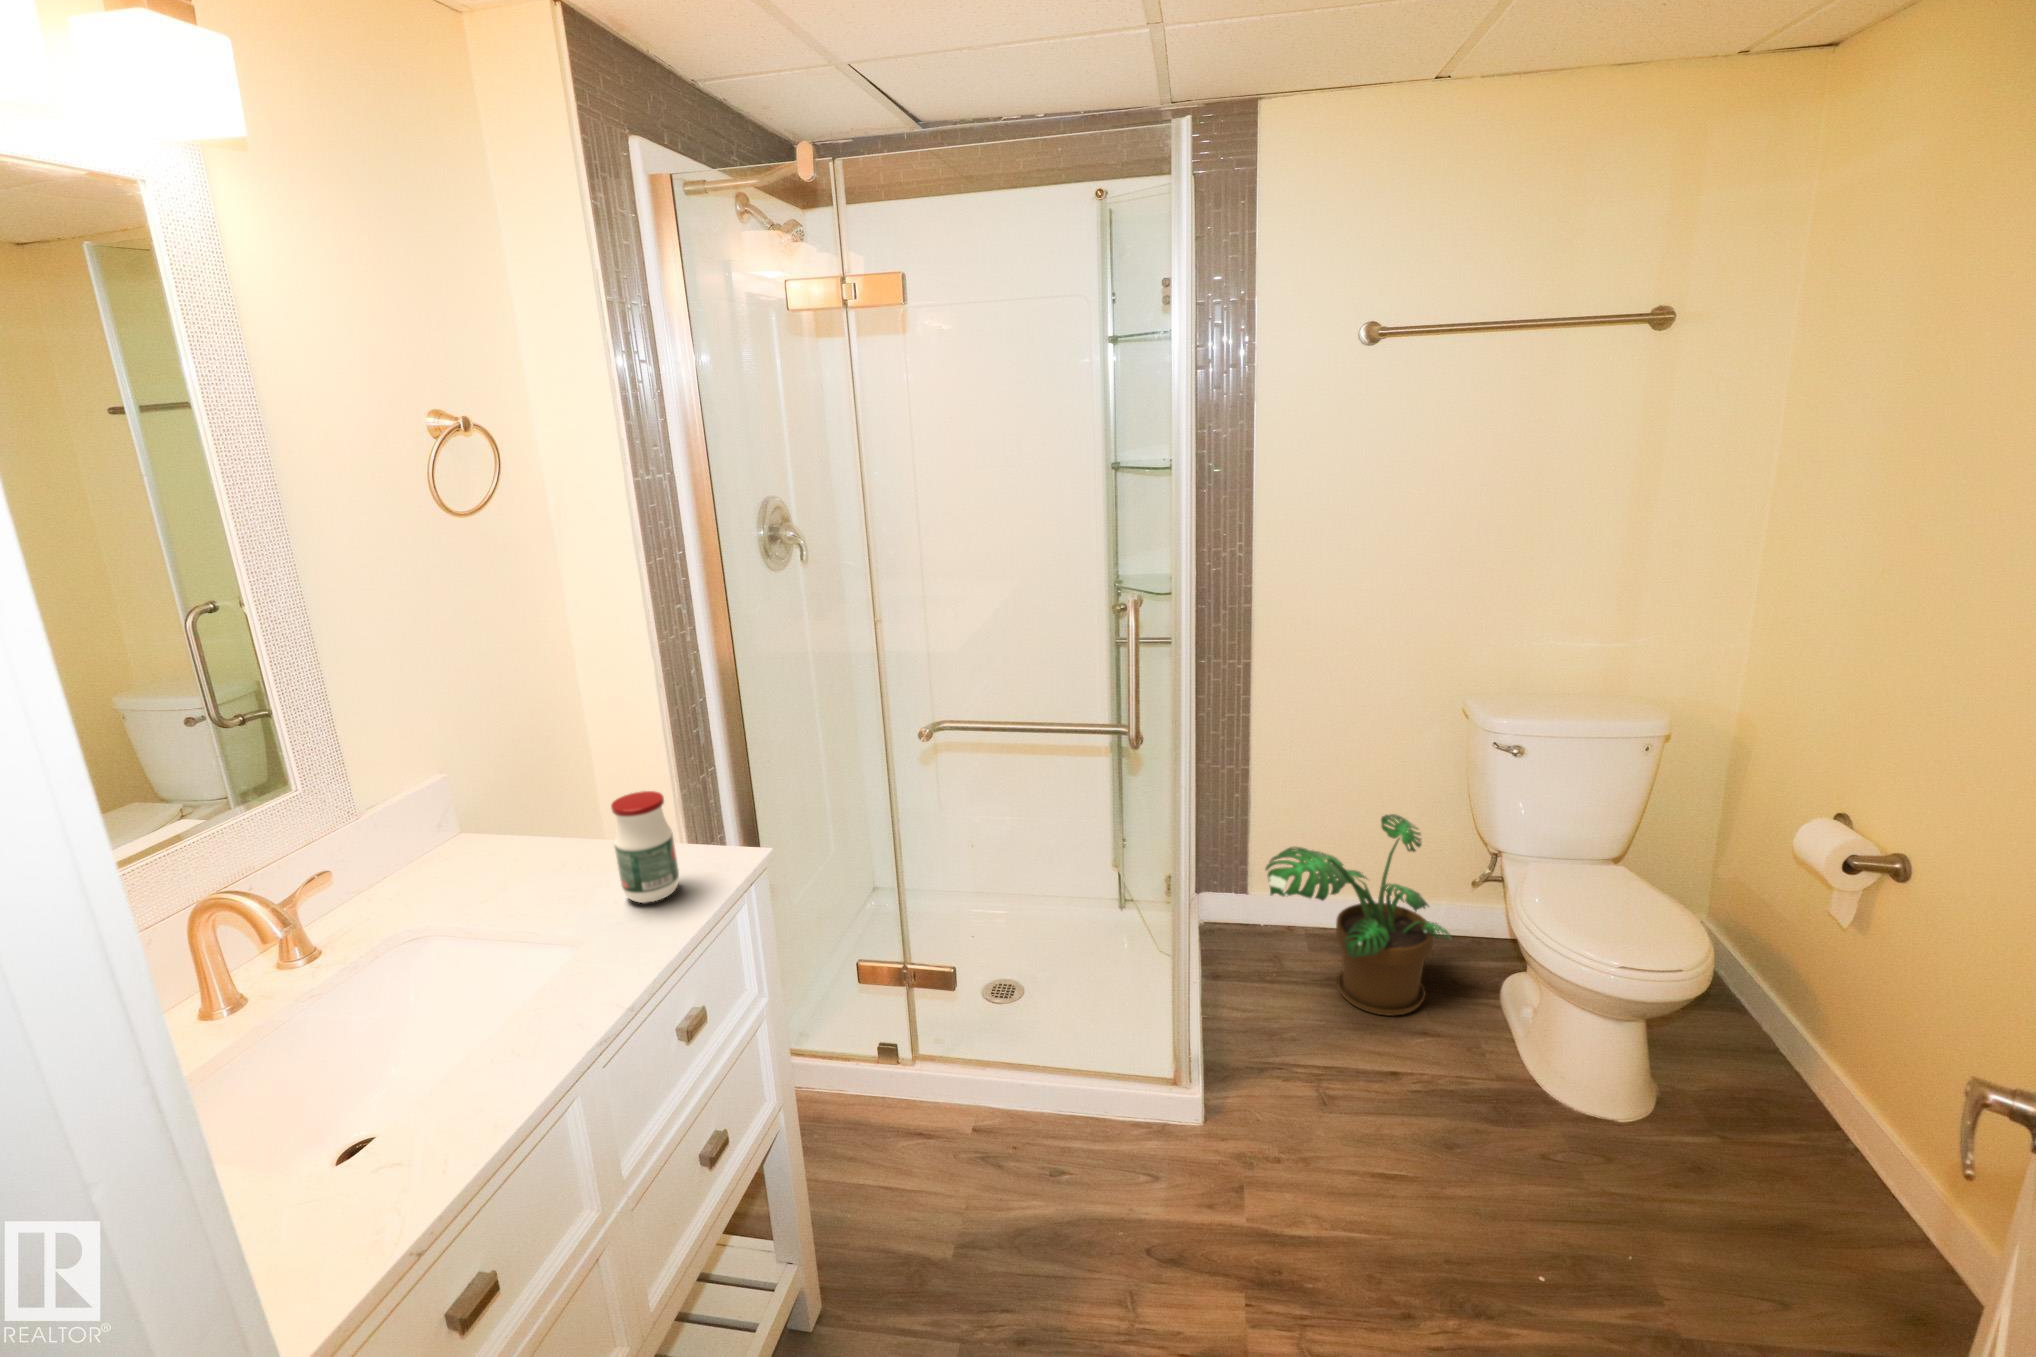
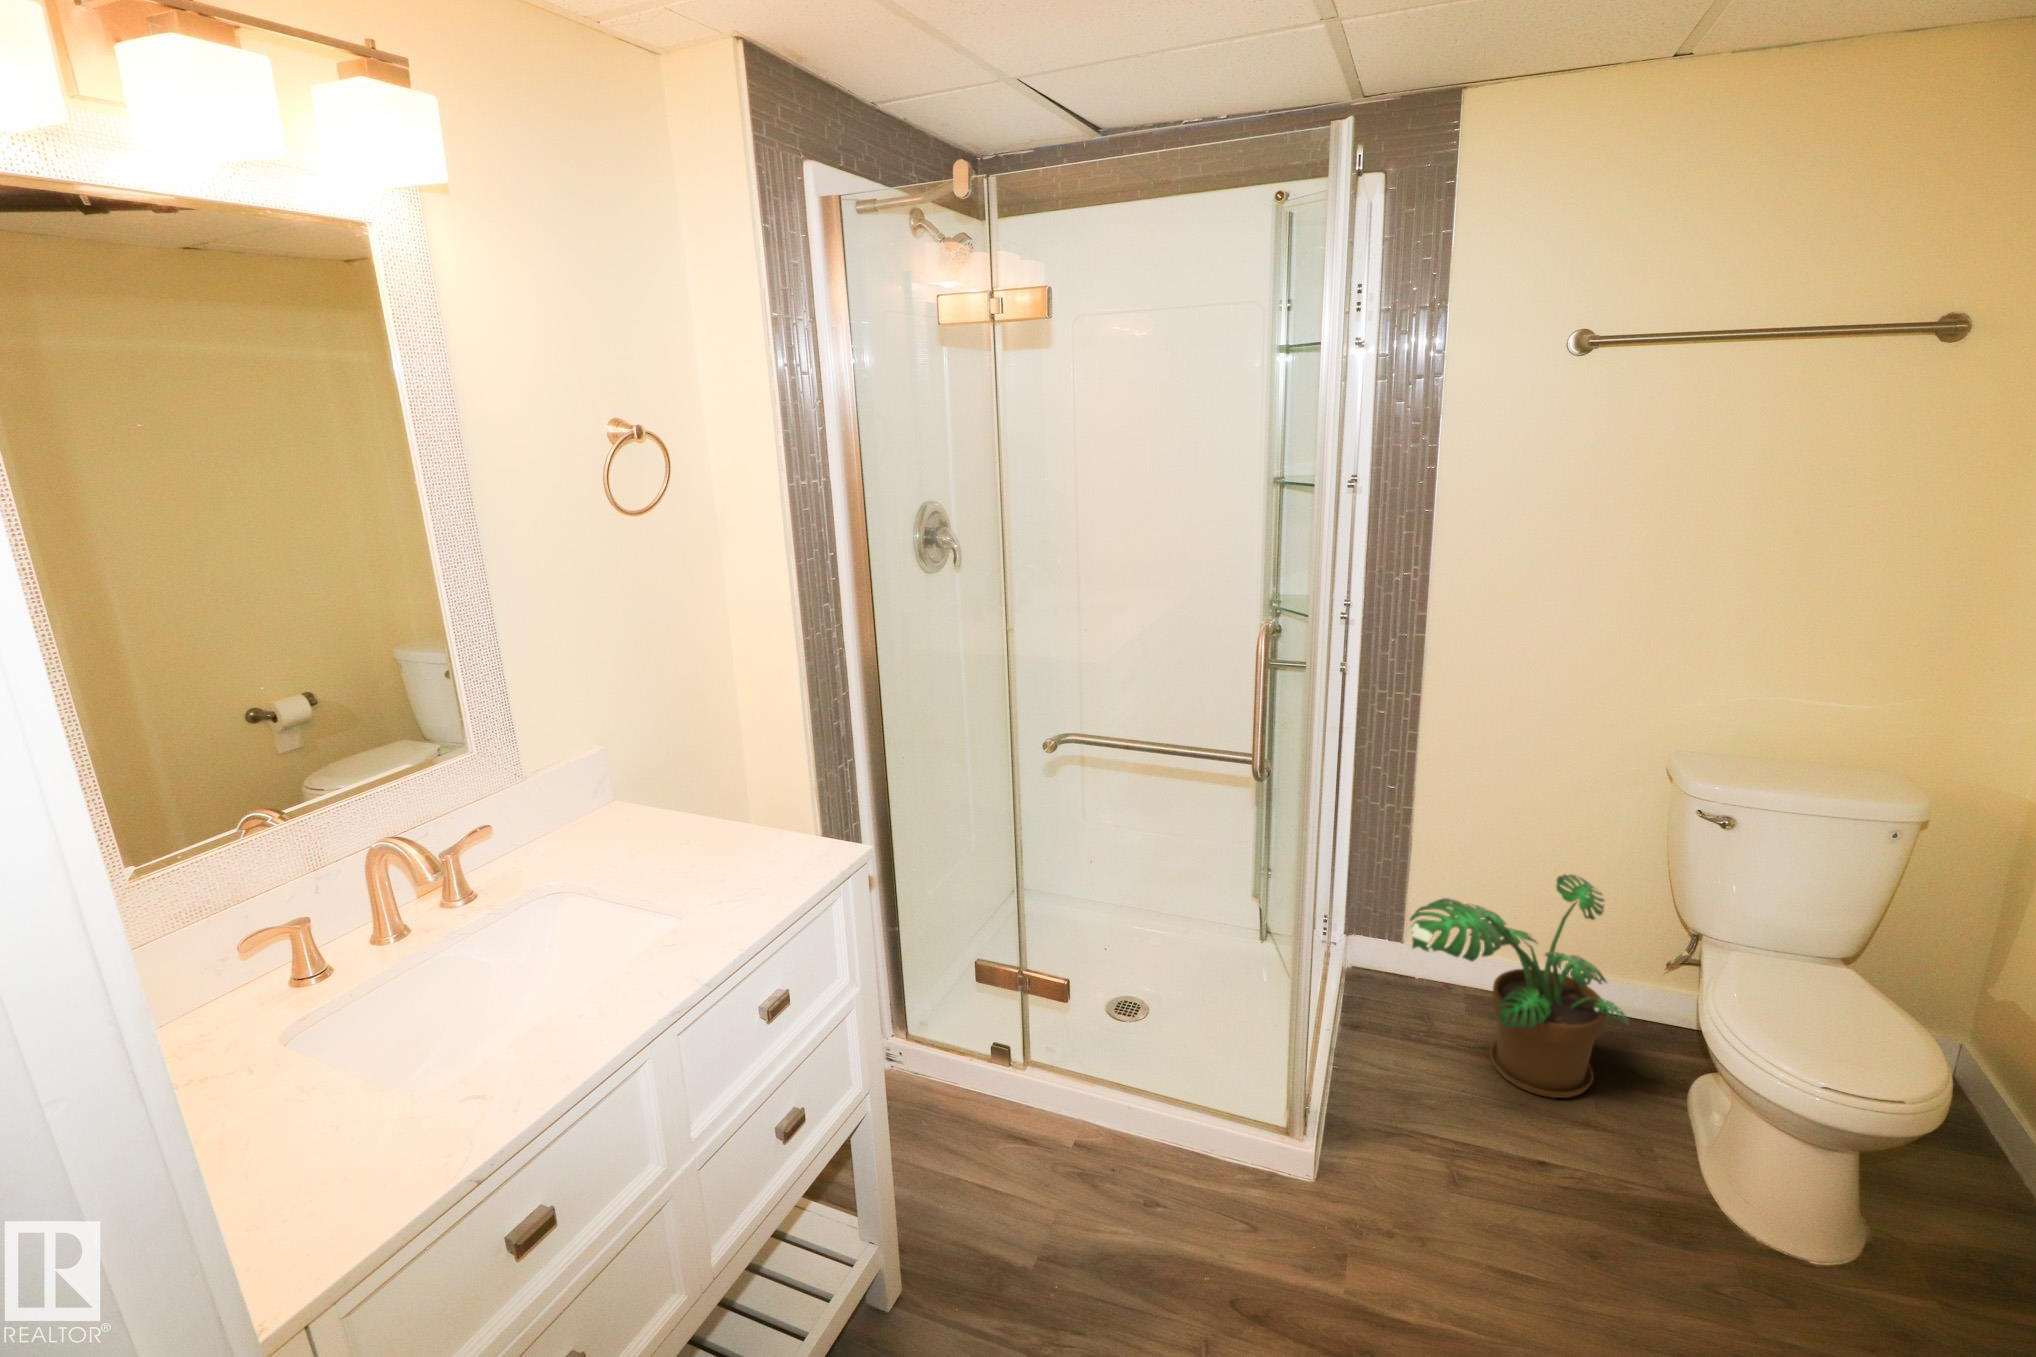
jar: present [611,791,679,903] -> none [720,781,780,886]

